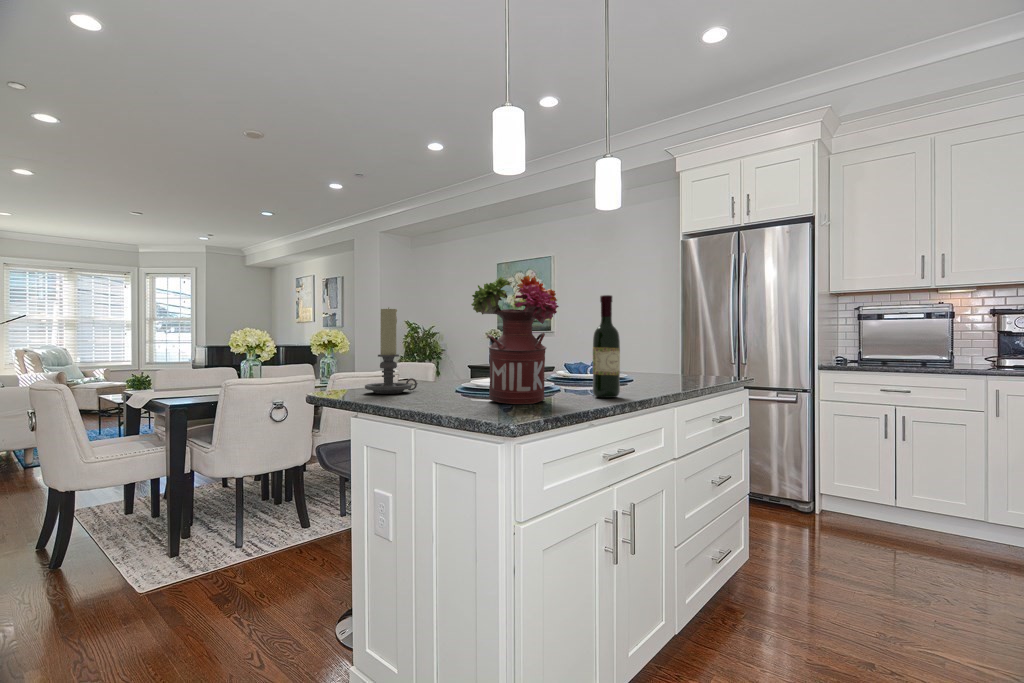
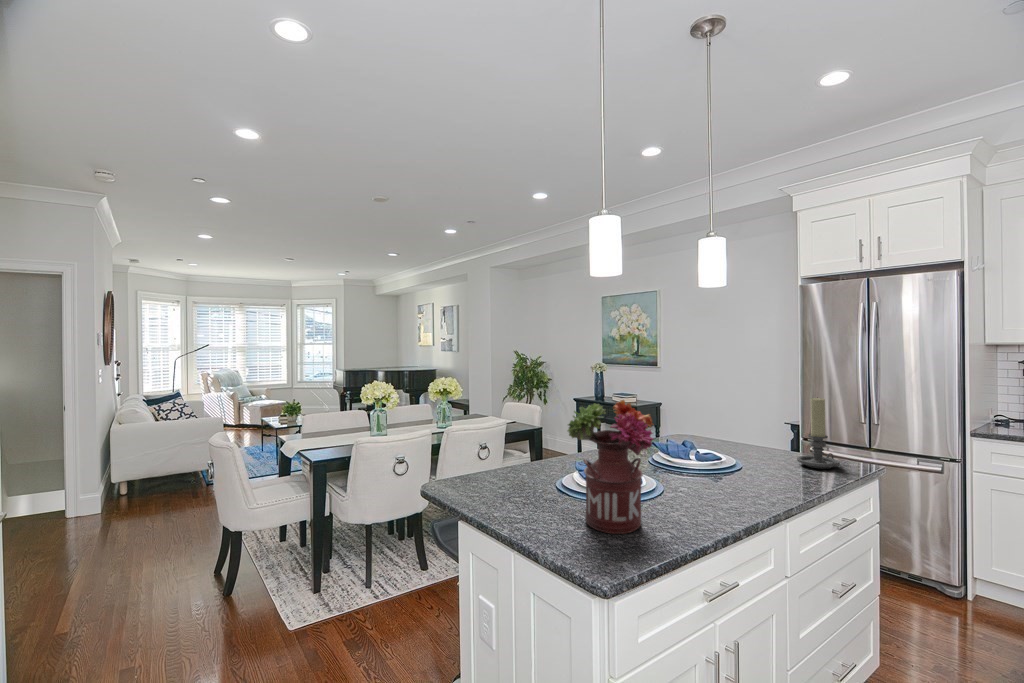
wine bottle: present [593,295,620,398] -> none [693,414,722,521]
candle holder: present [365,308,417,394] -> present [797,397,840,469]

